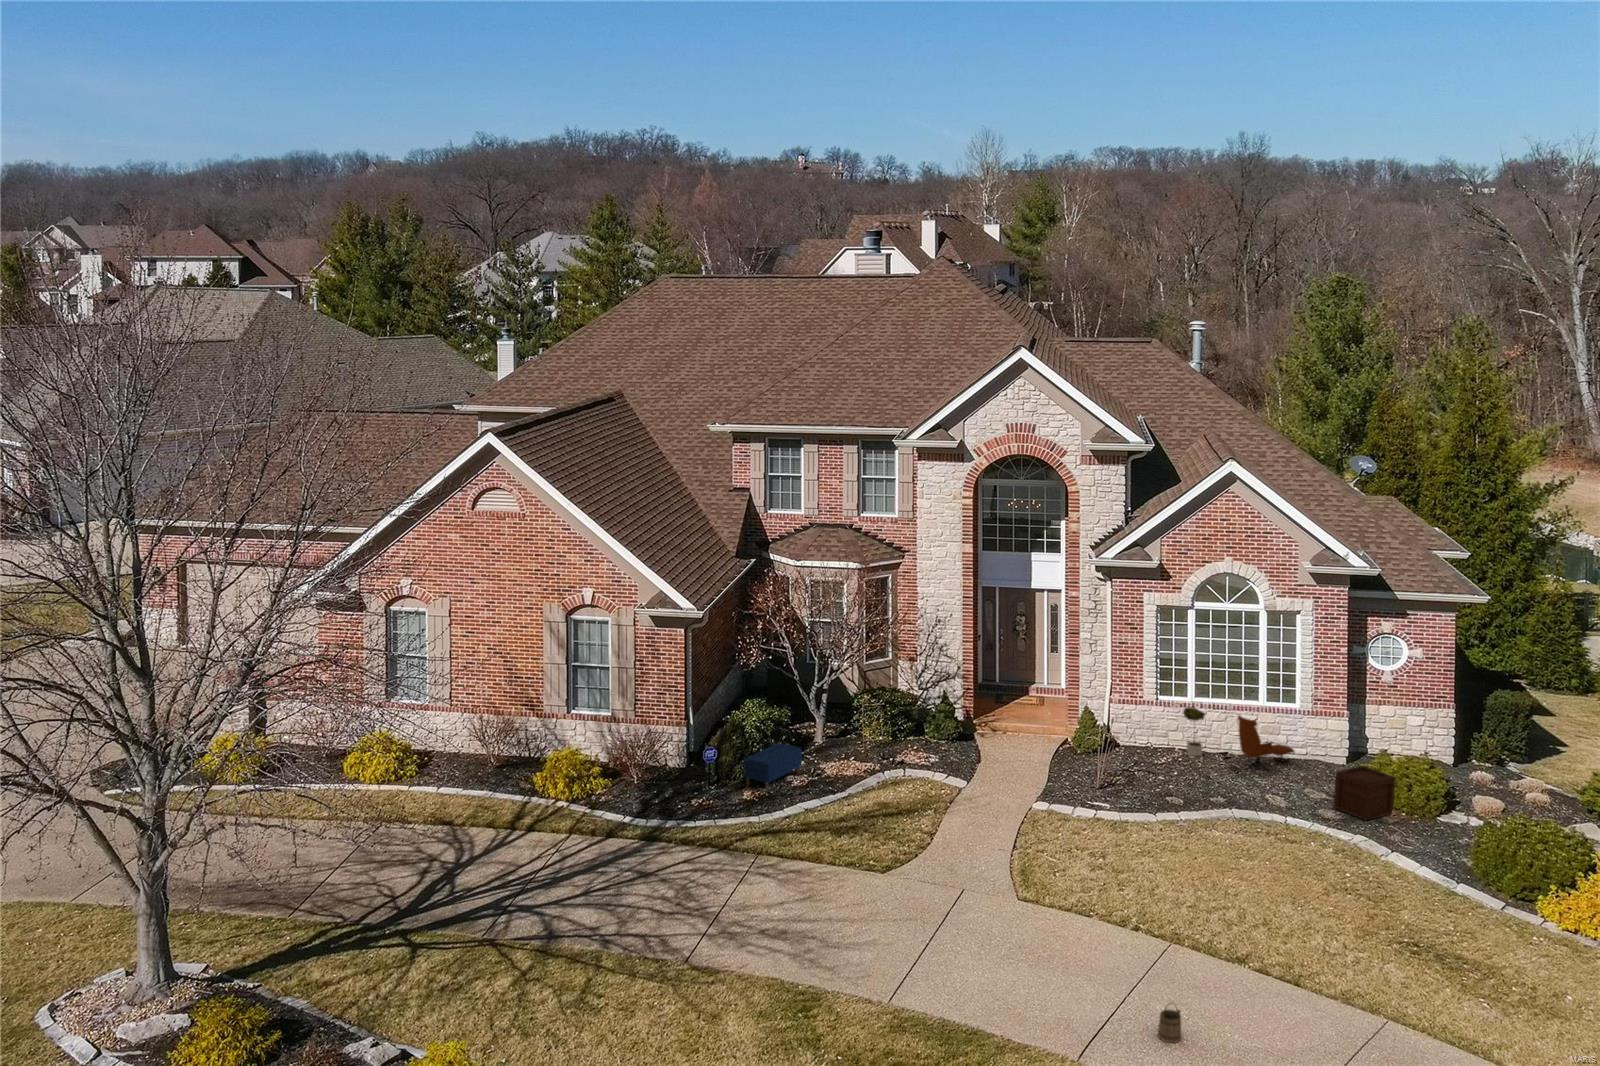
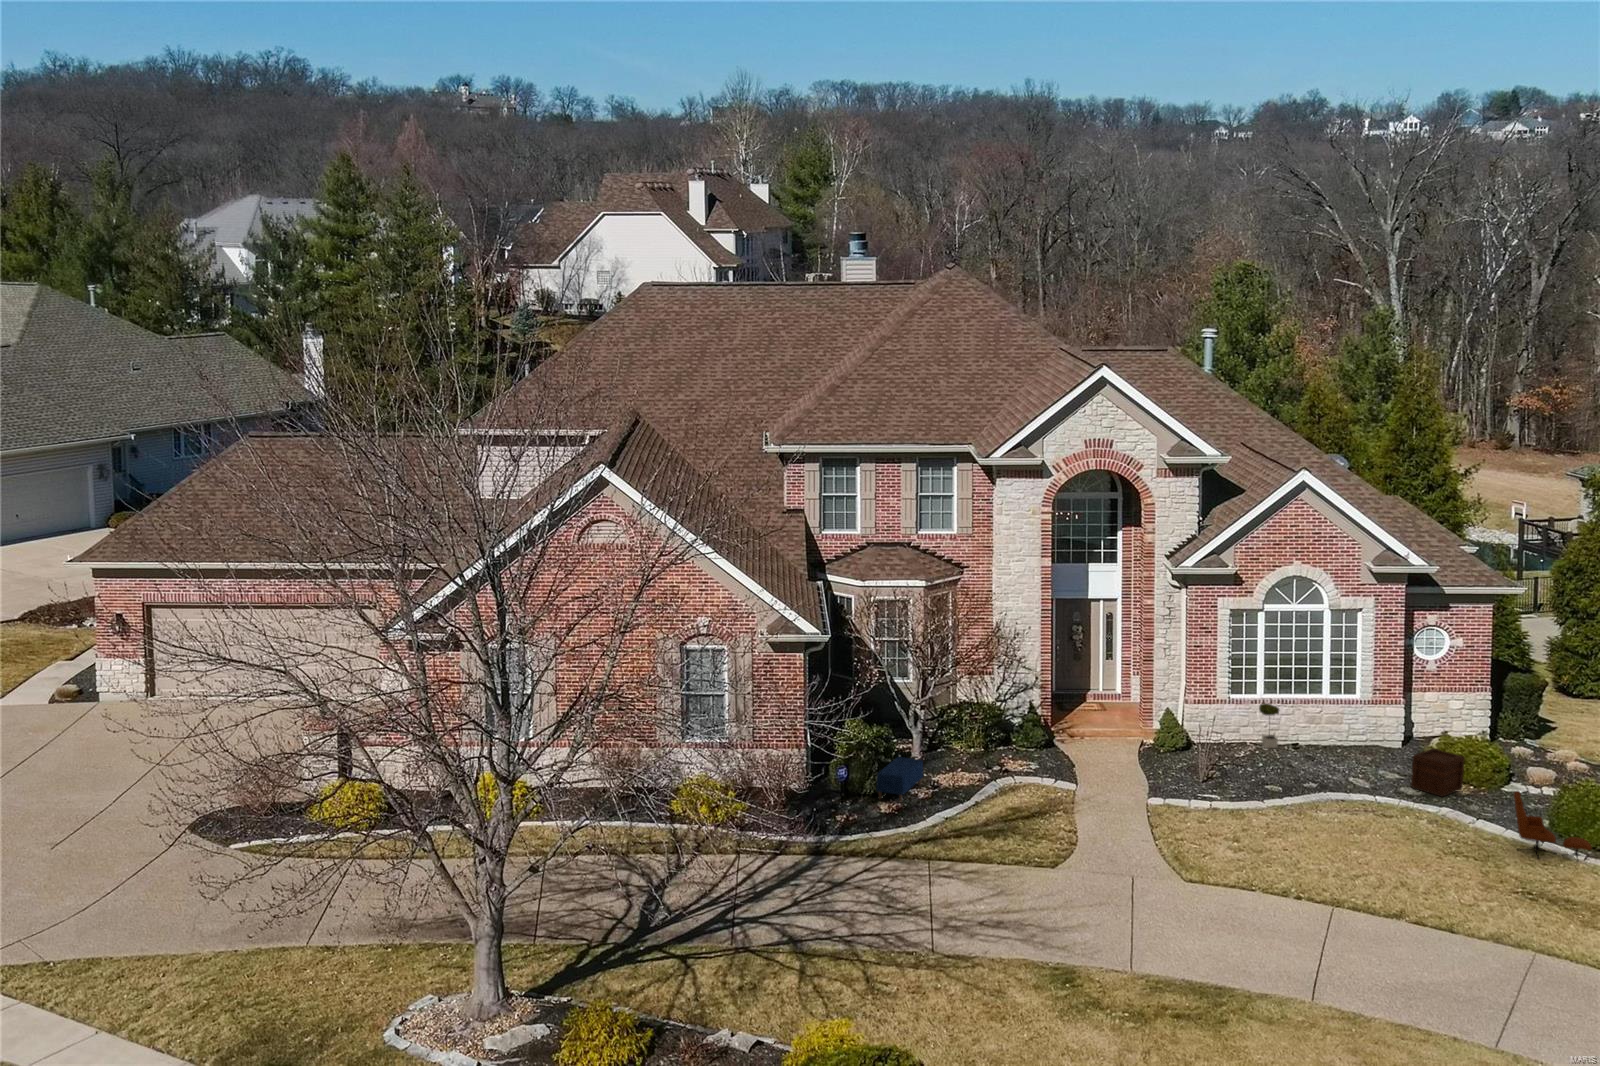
lounge chair: present [1238,715,1294,768] -> present [1514,791,1592,859]
bucket: present [1158,1009,1181,1043] -> none [1349,950,1369,983]

